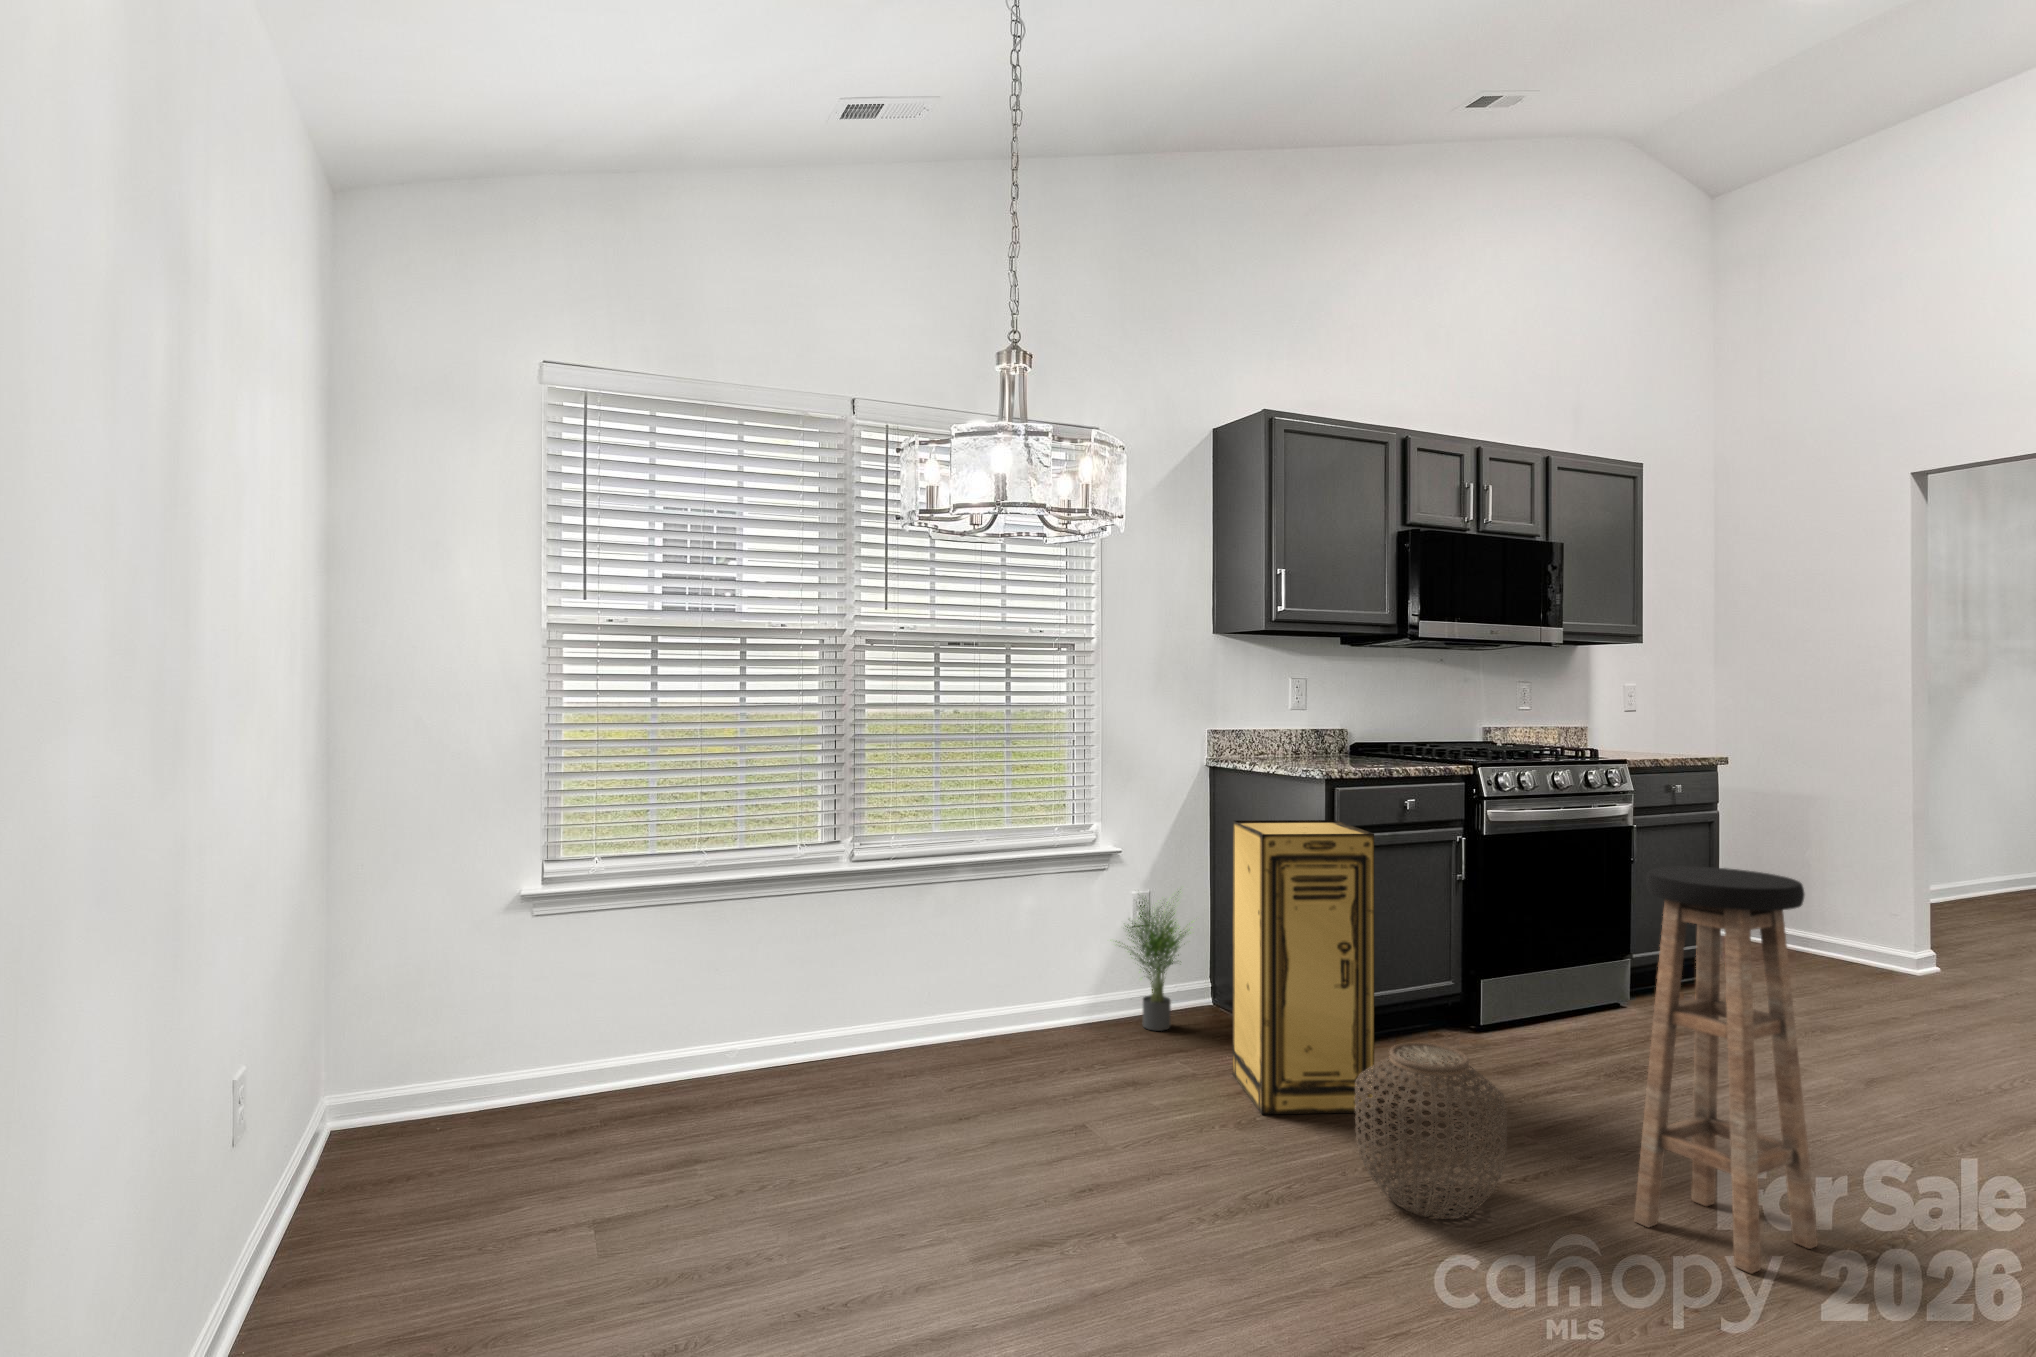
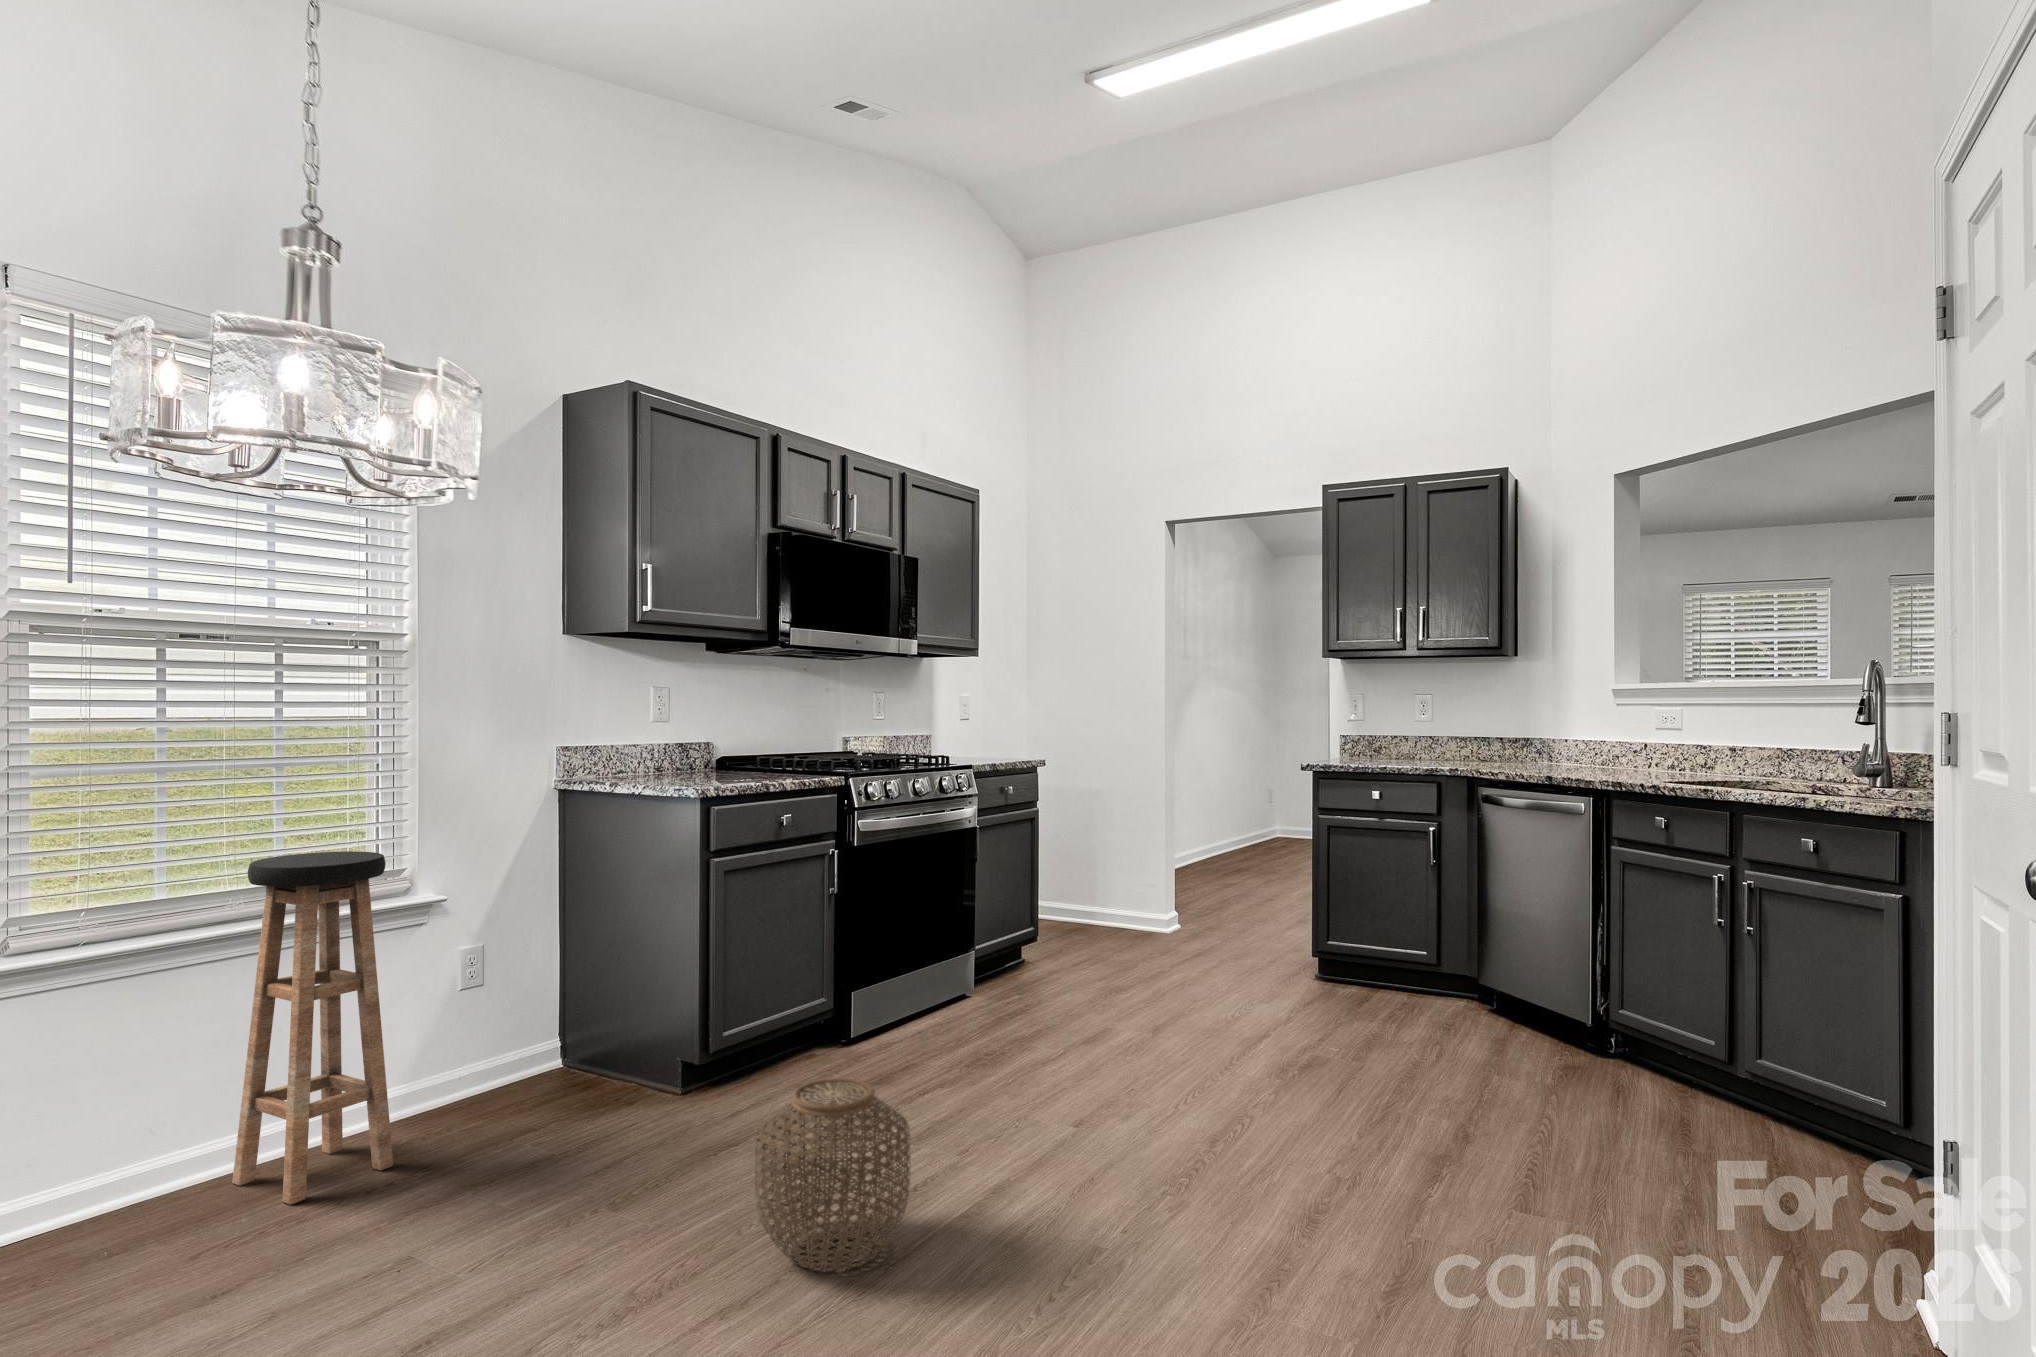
storage cabinet: present [1233,820,1374,1114] -> none [595,843,763,1195]
bar stool: present [1634,866,1818,1274] -> present [232,851,393,1205]
potted plant: present [1122,899,1190,1031] -> none [422,933,553,1117]

